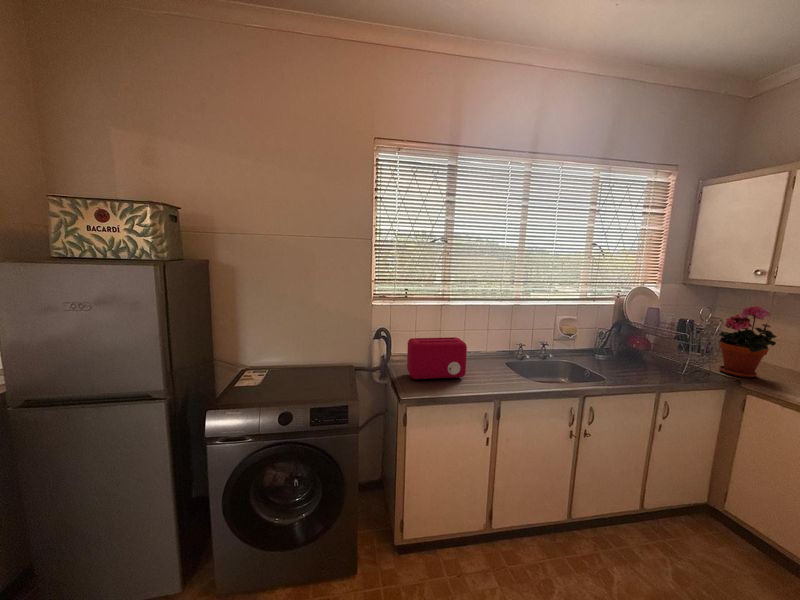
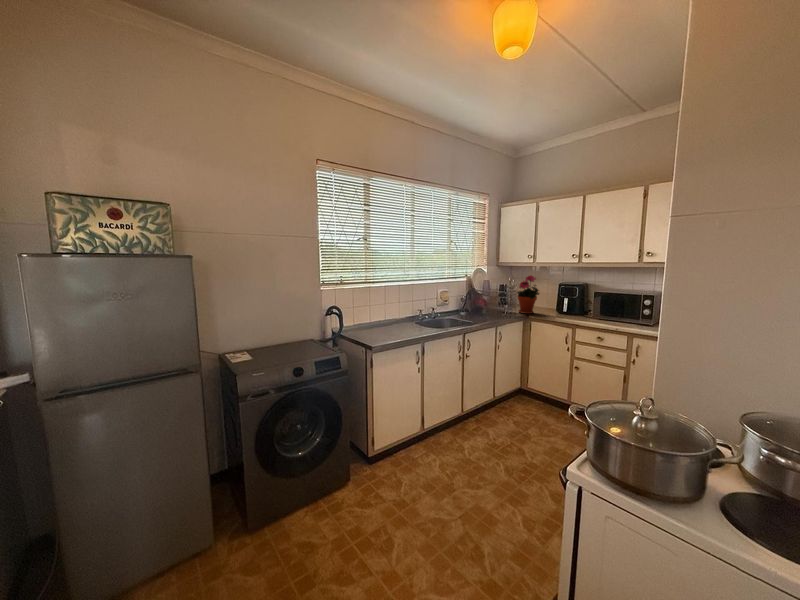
toaster: present [407,337,467,380] -> none [359,306,400,338]

